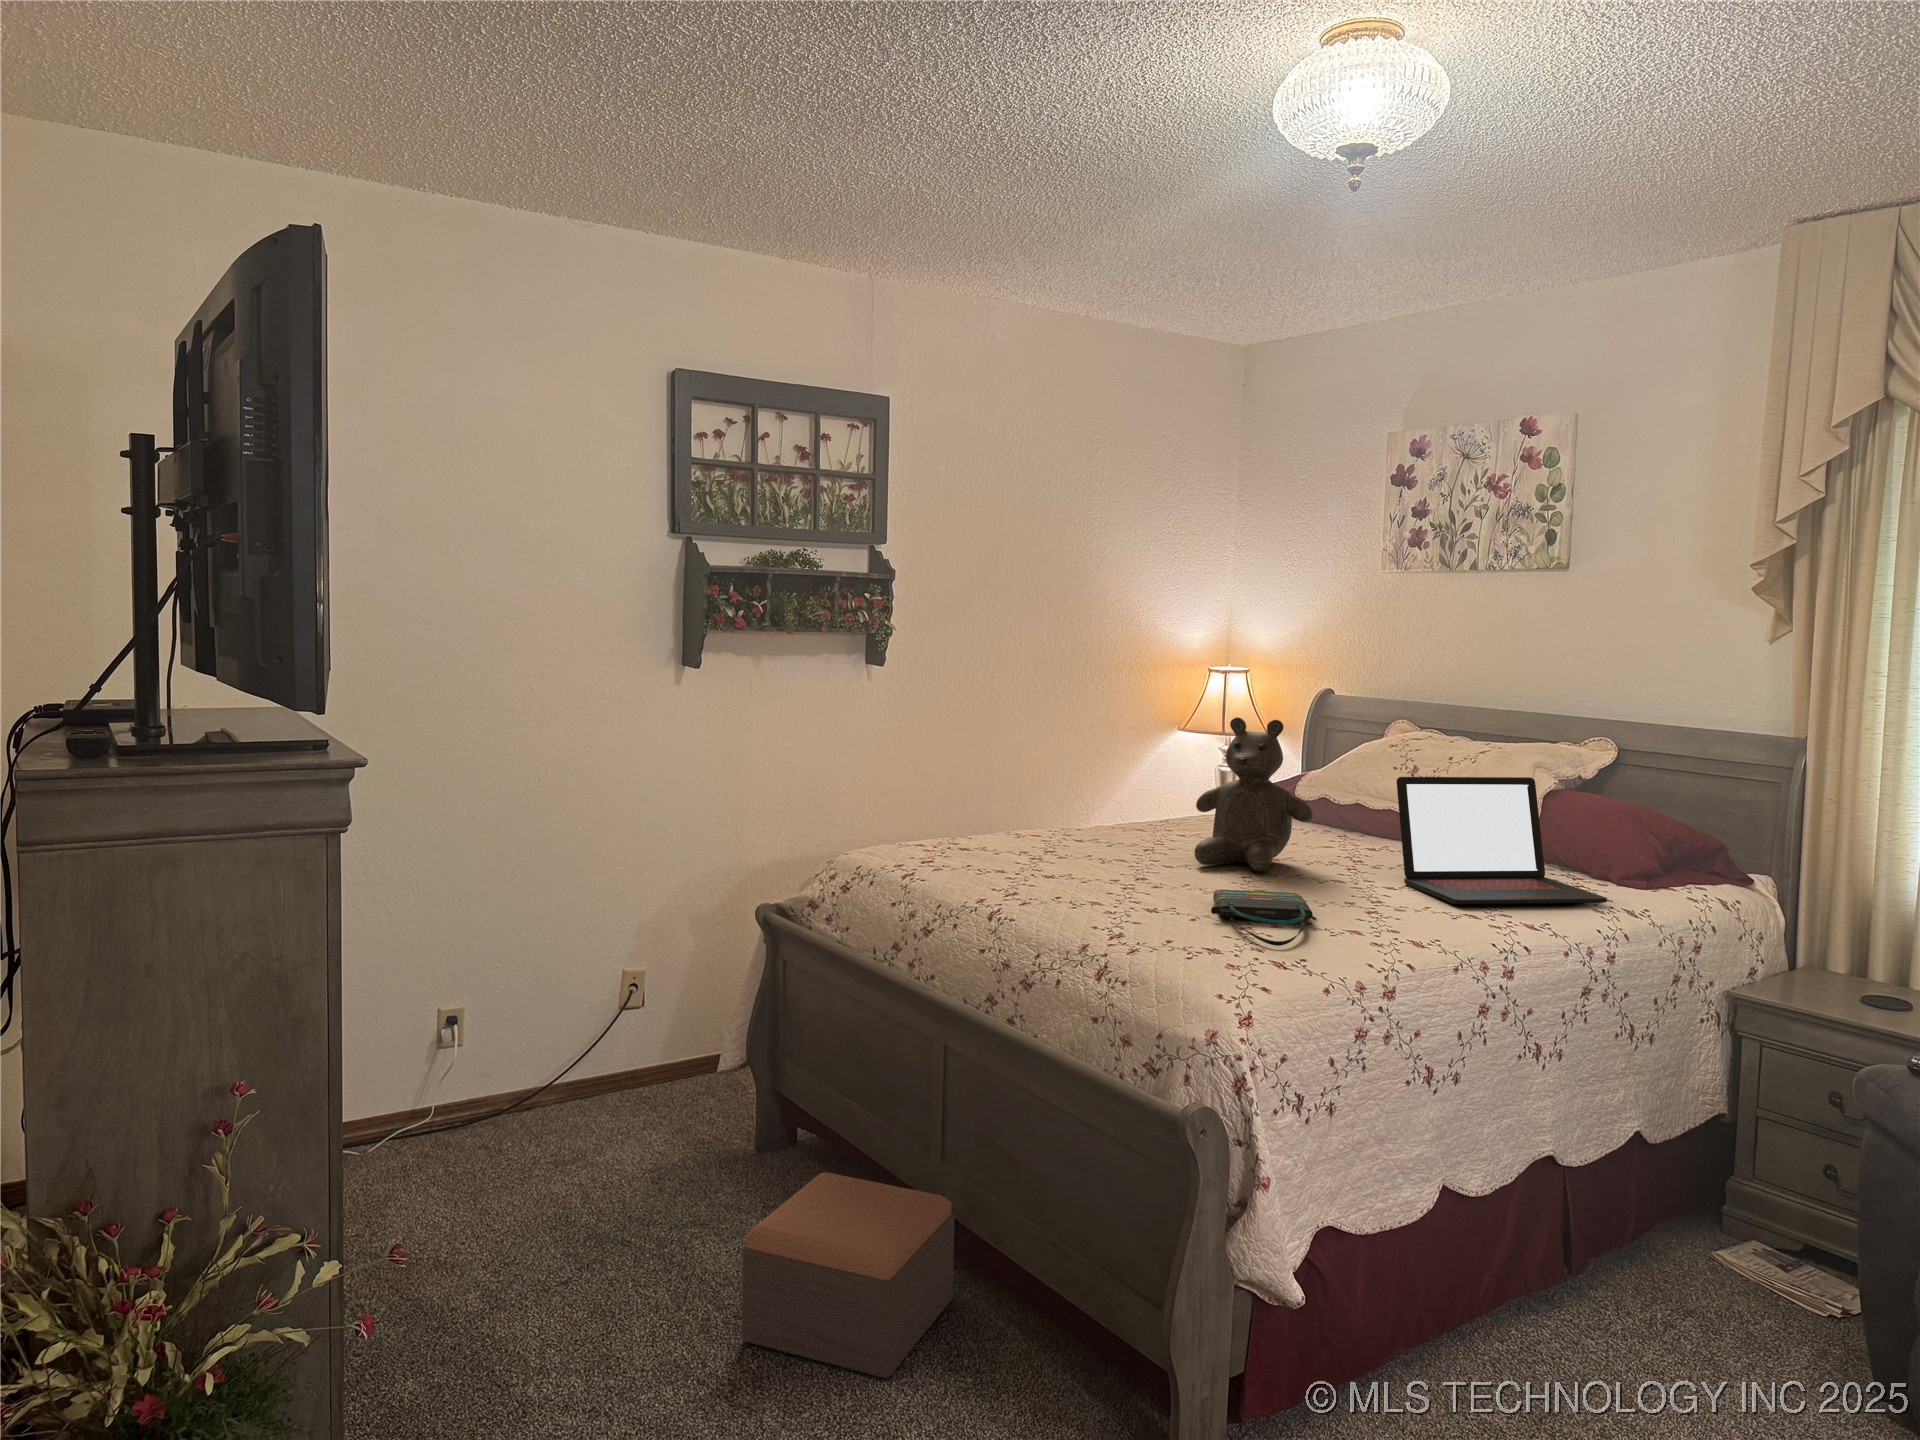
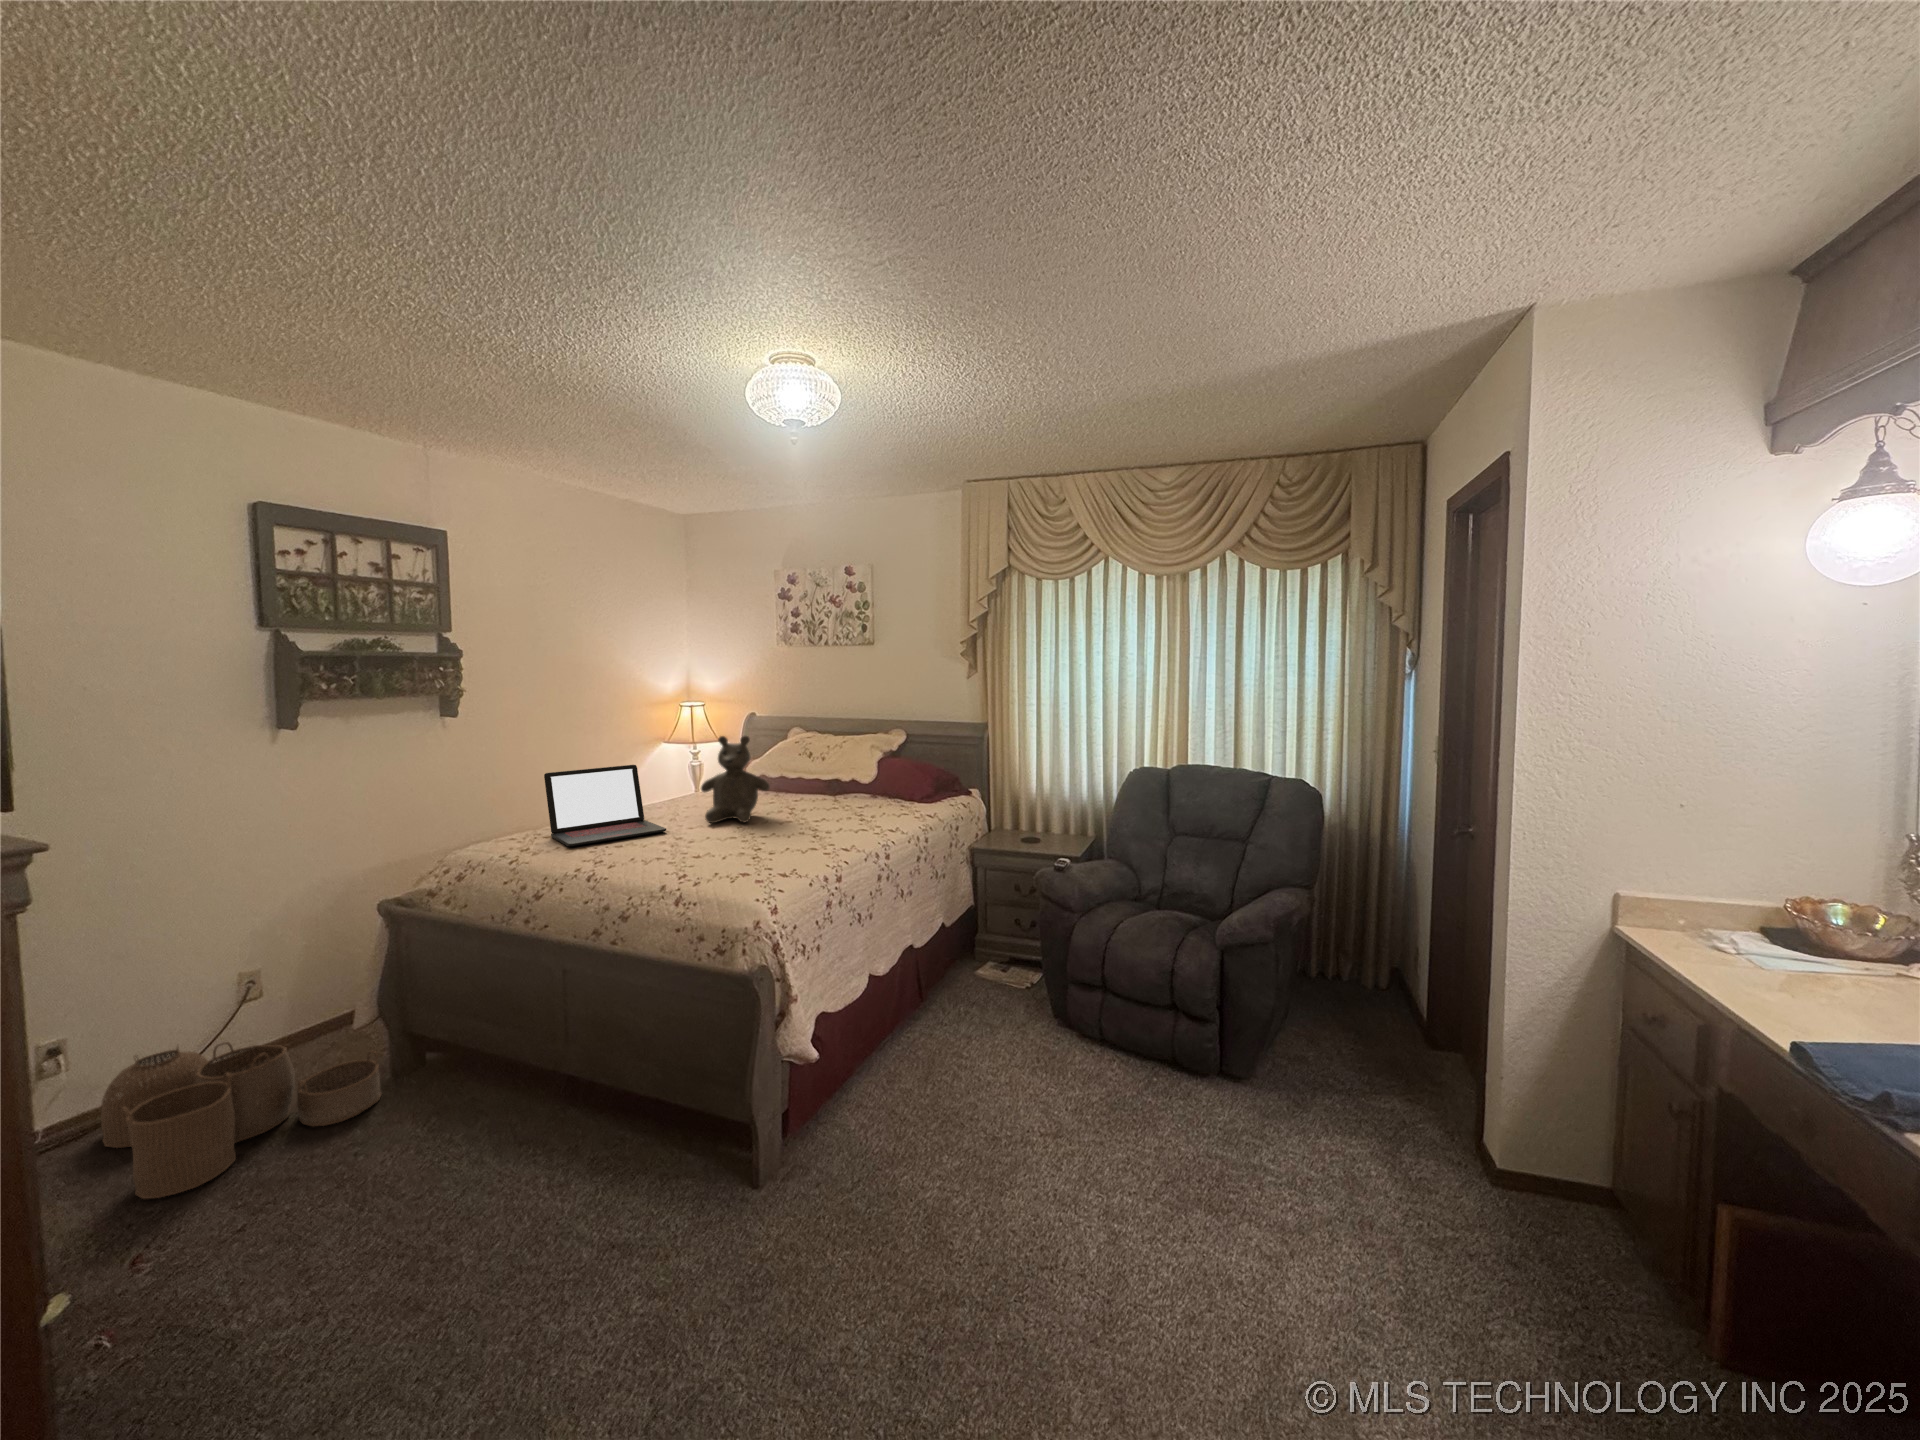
laptop: present [1397,777,1607,904] -> present [544,765,666,846]
tote bag: present [1211,890,1317,946] -> none [728,833,791,865]
woven basket: none [490,1038,738,1211] -> present [101,1042,381,1199]
footstool: present [741,1172,954,1379] -> none [425,1065,587,1216]

